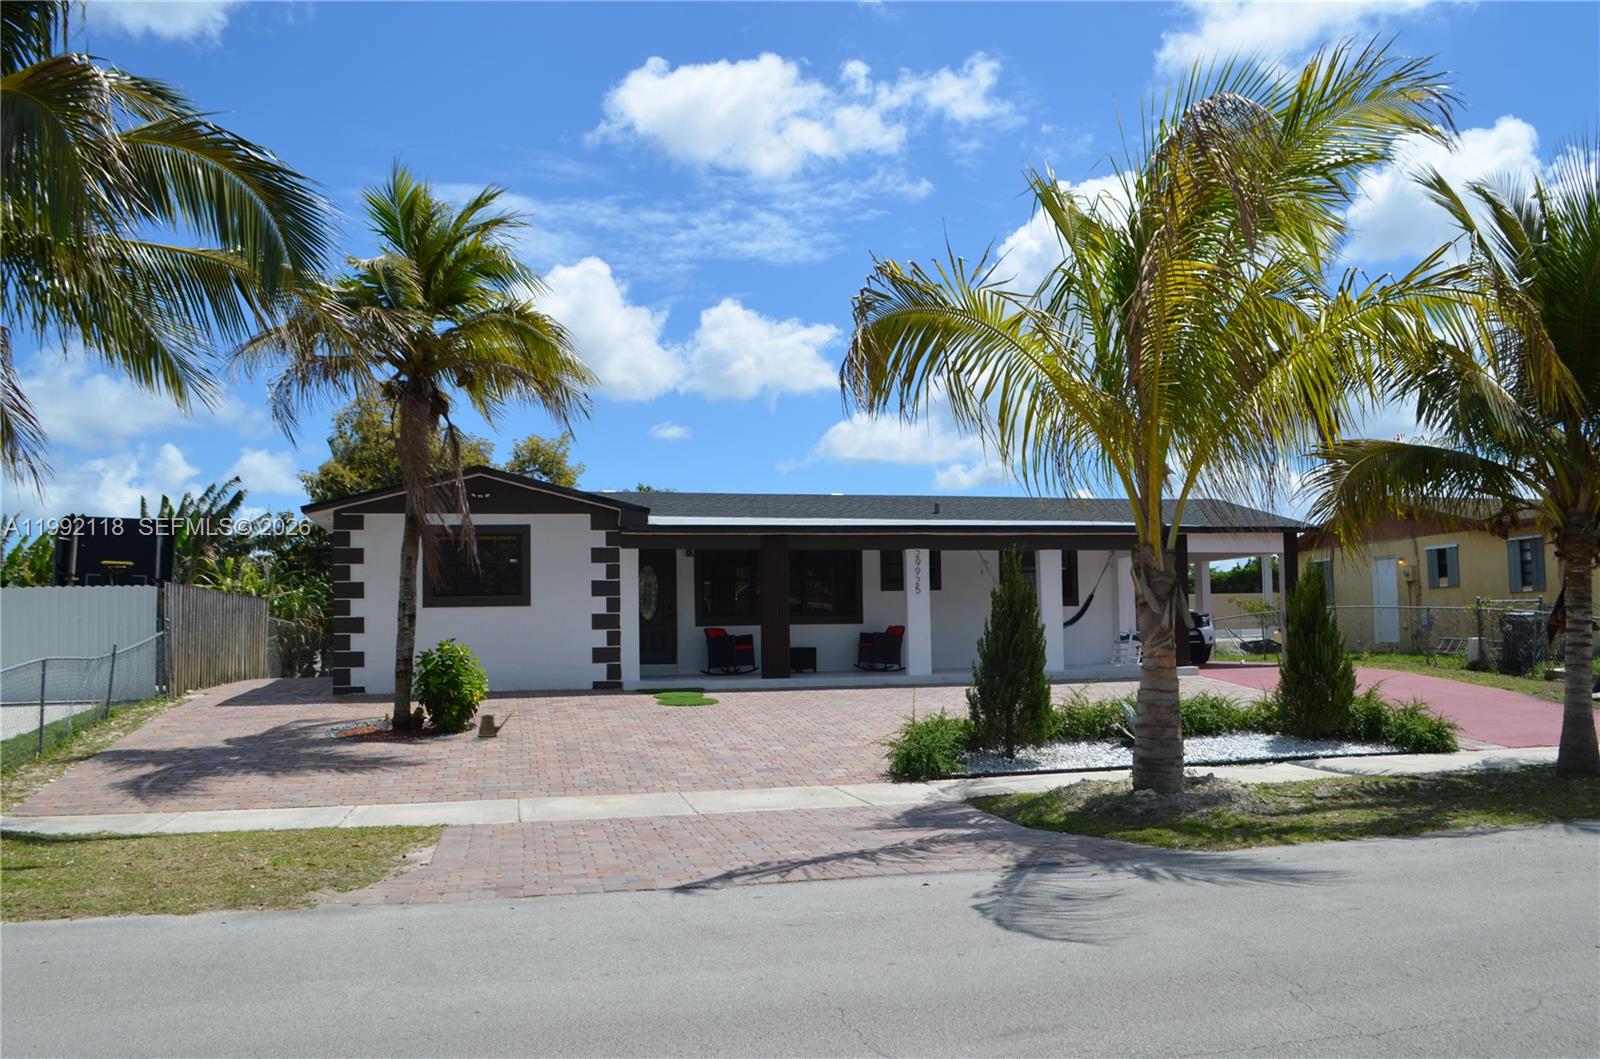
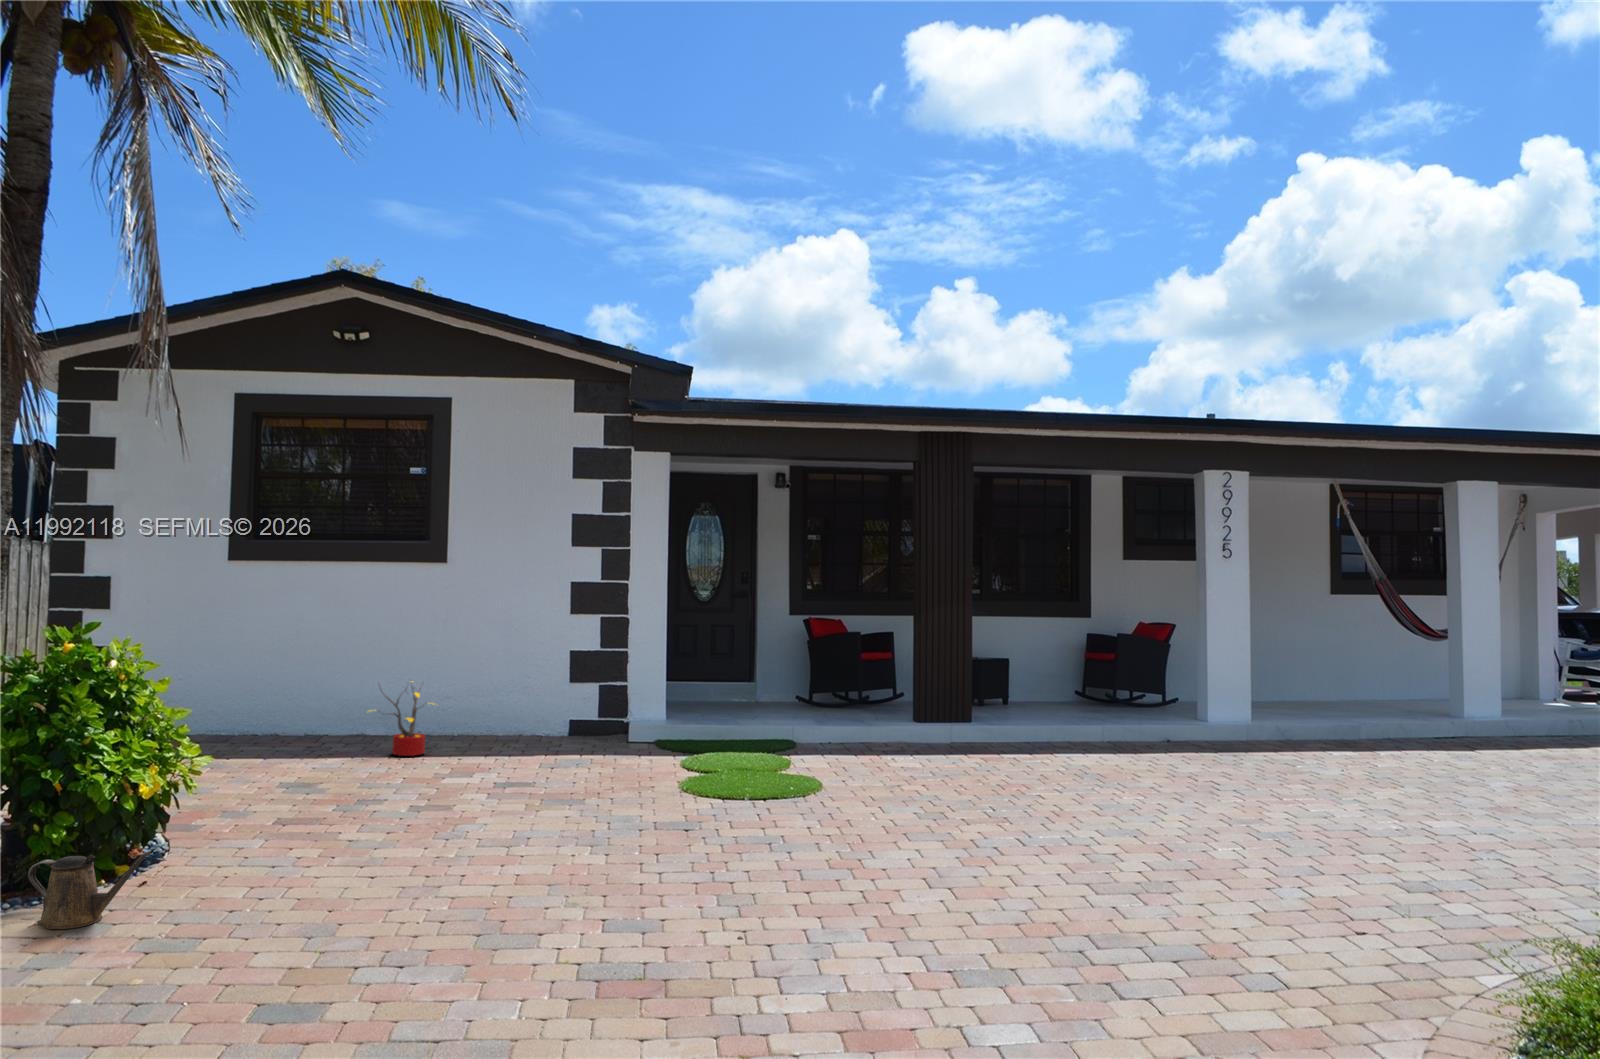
decorative plant: none [498,663,527,701] -> present [380,681,425,756]

